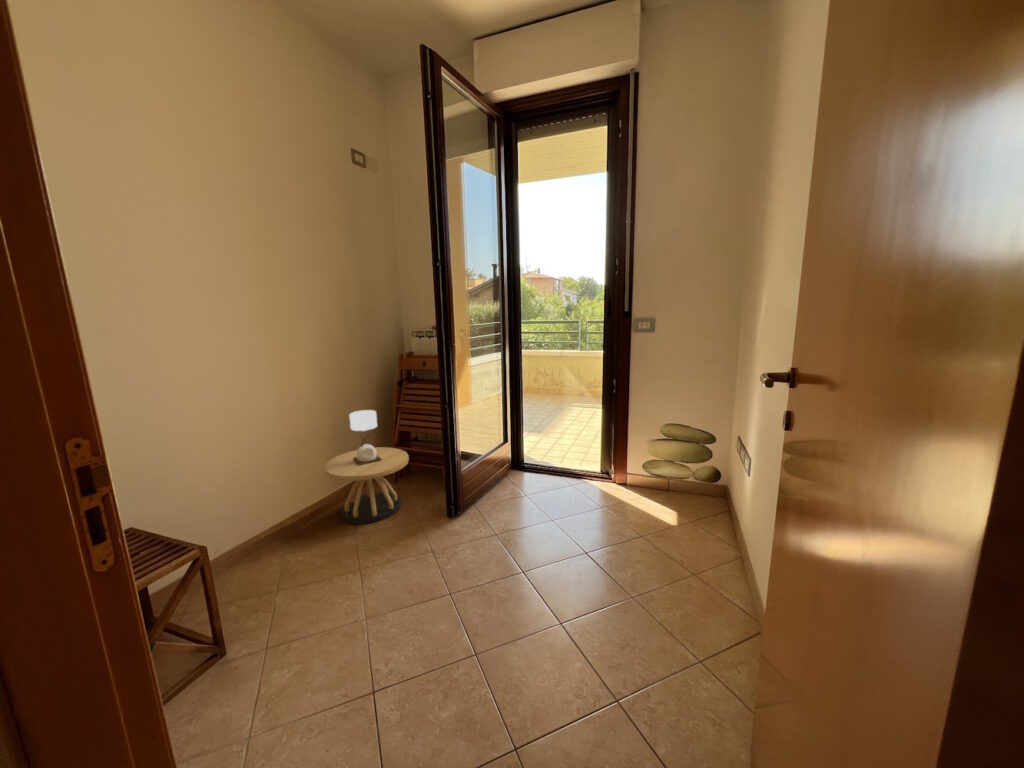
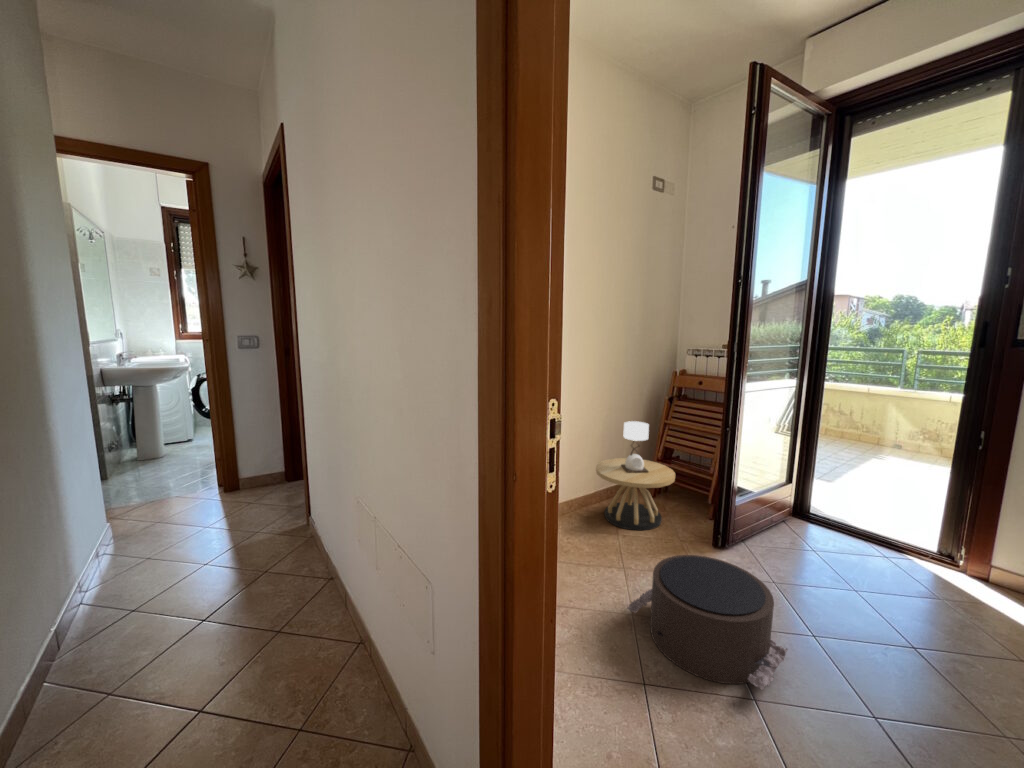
pouf: none [354,533,502,659] -> present [627,555,787,689]

